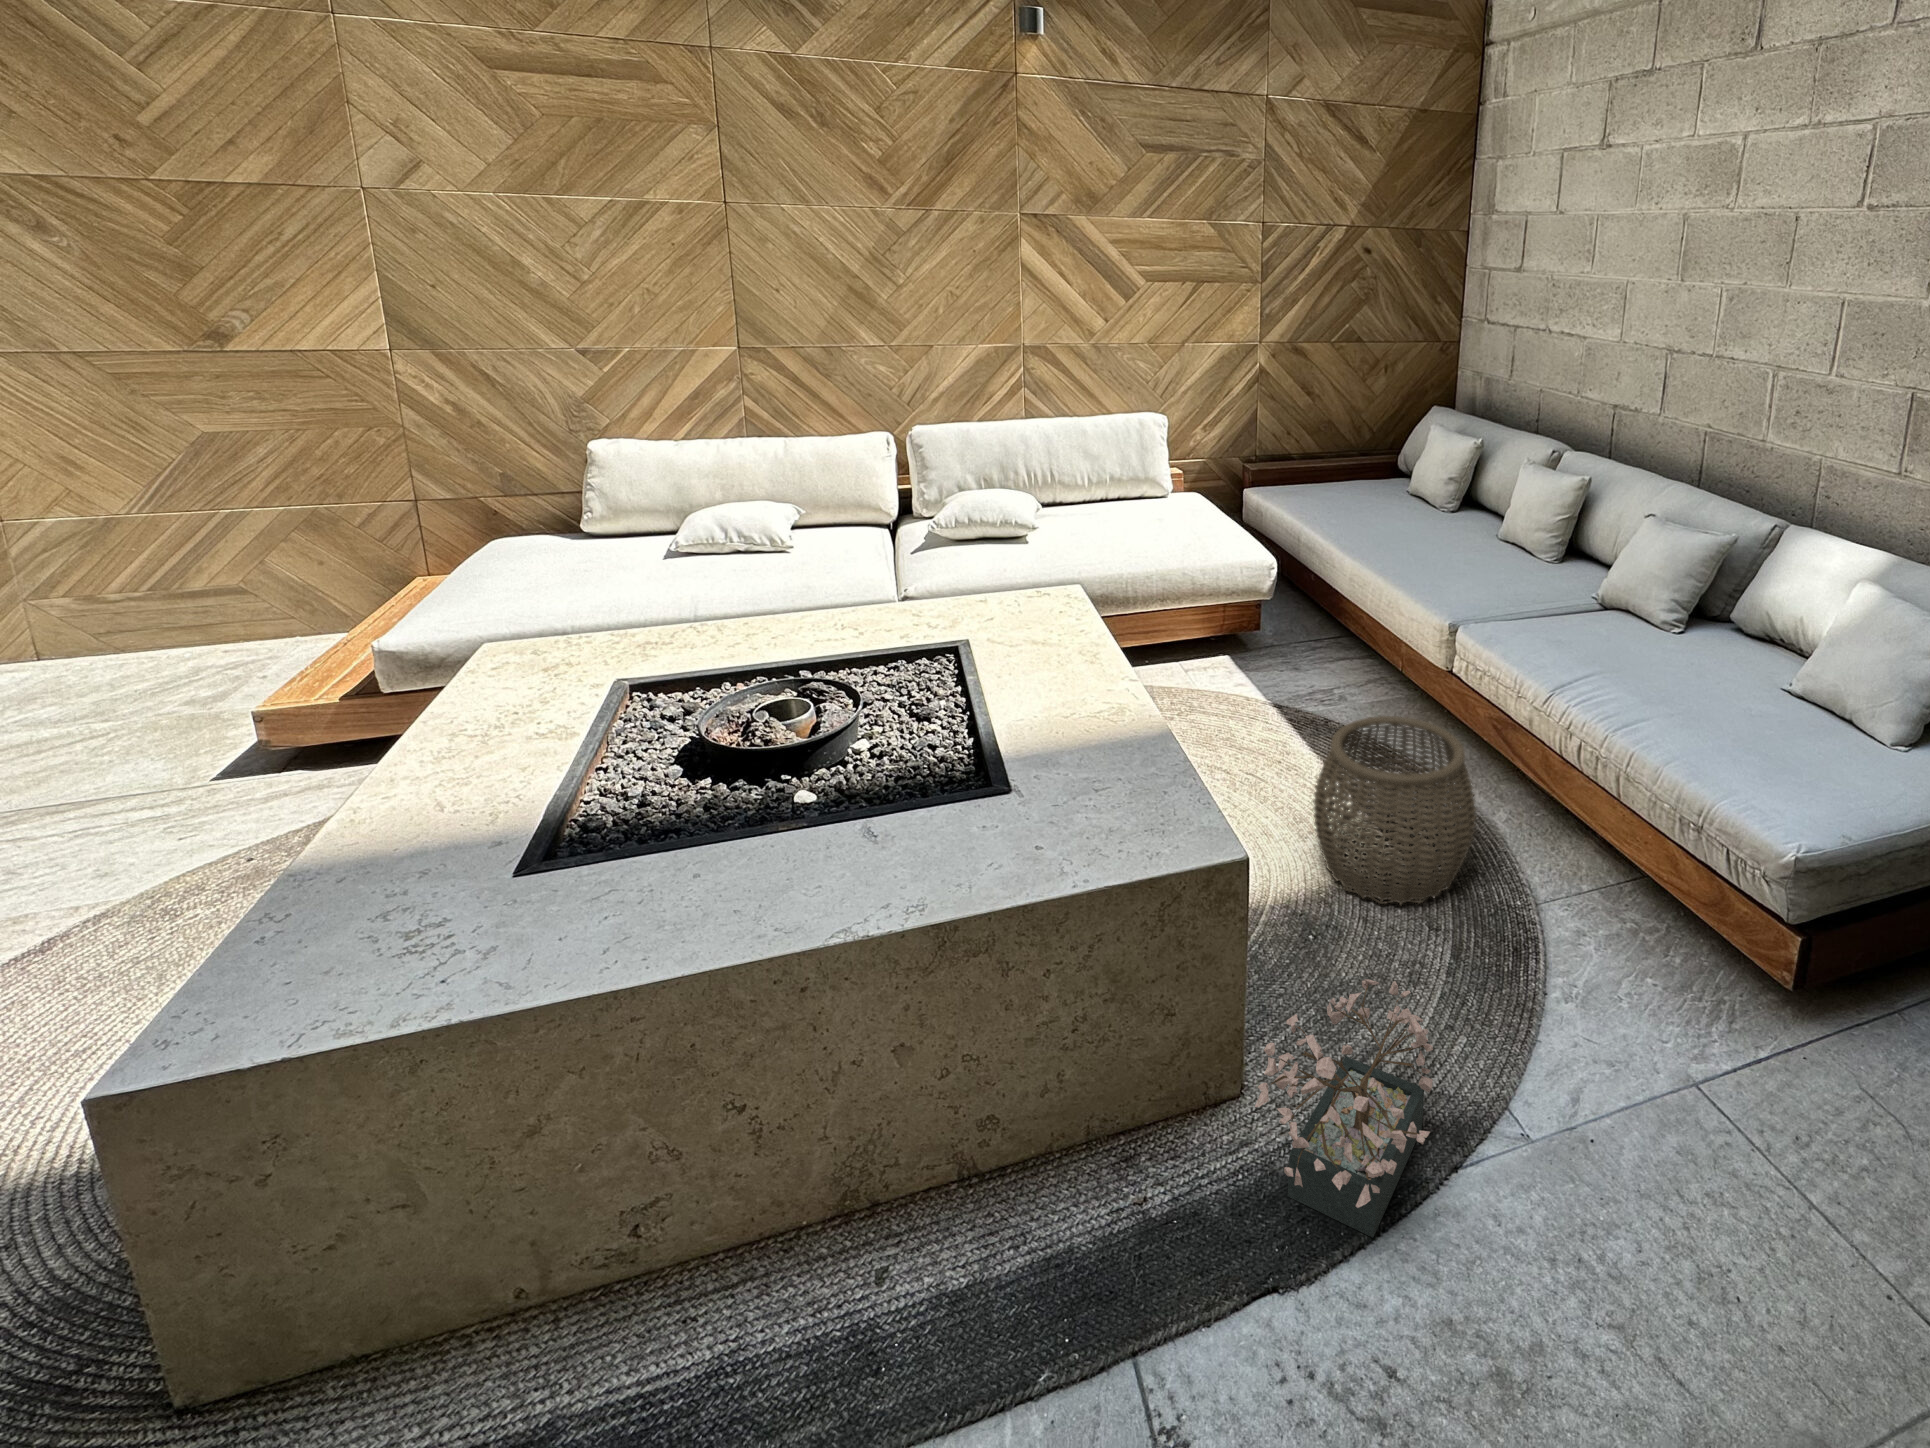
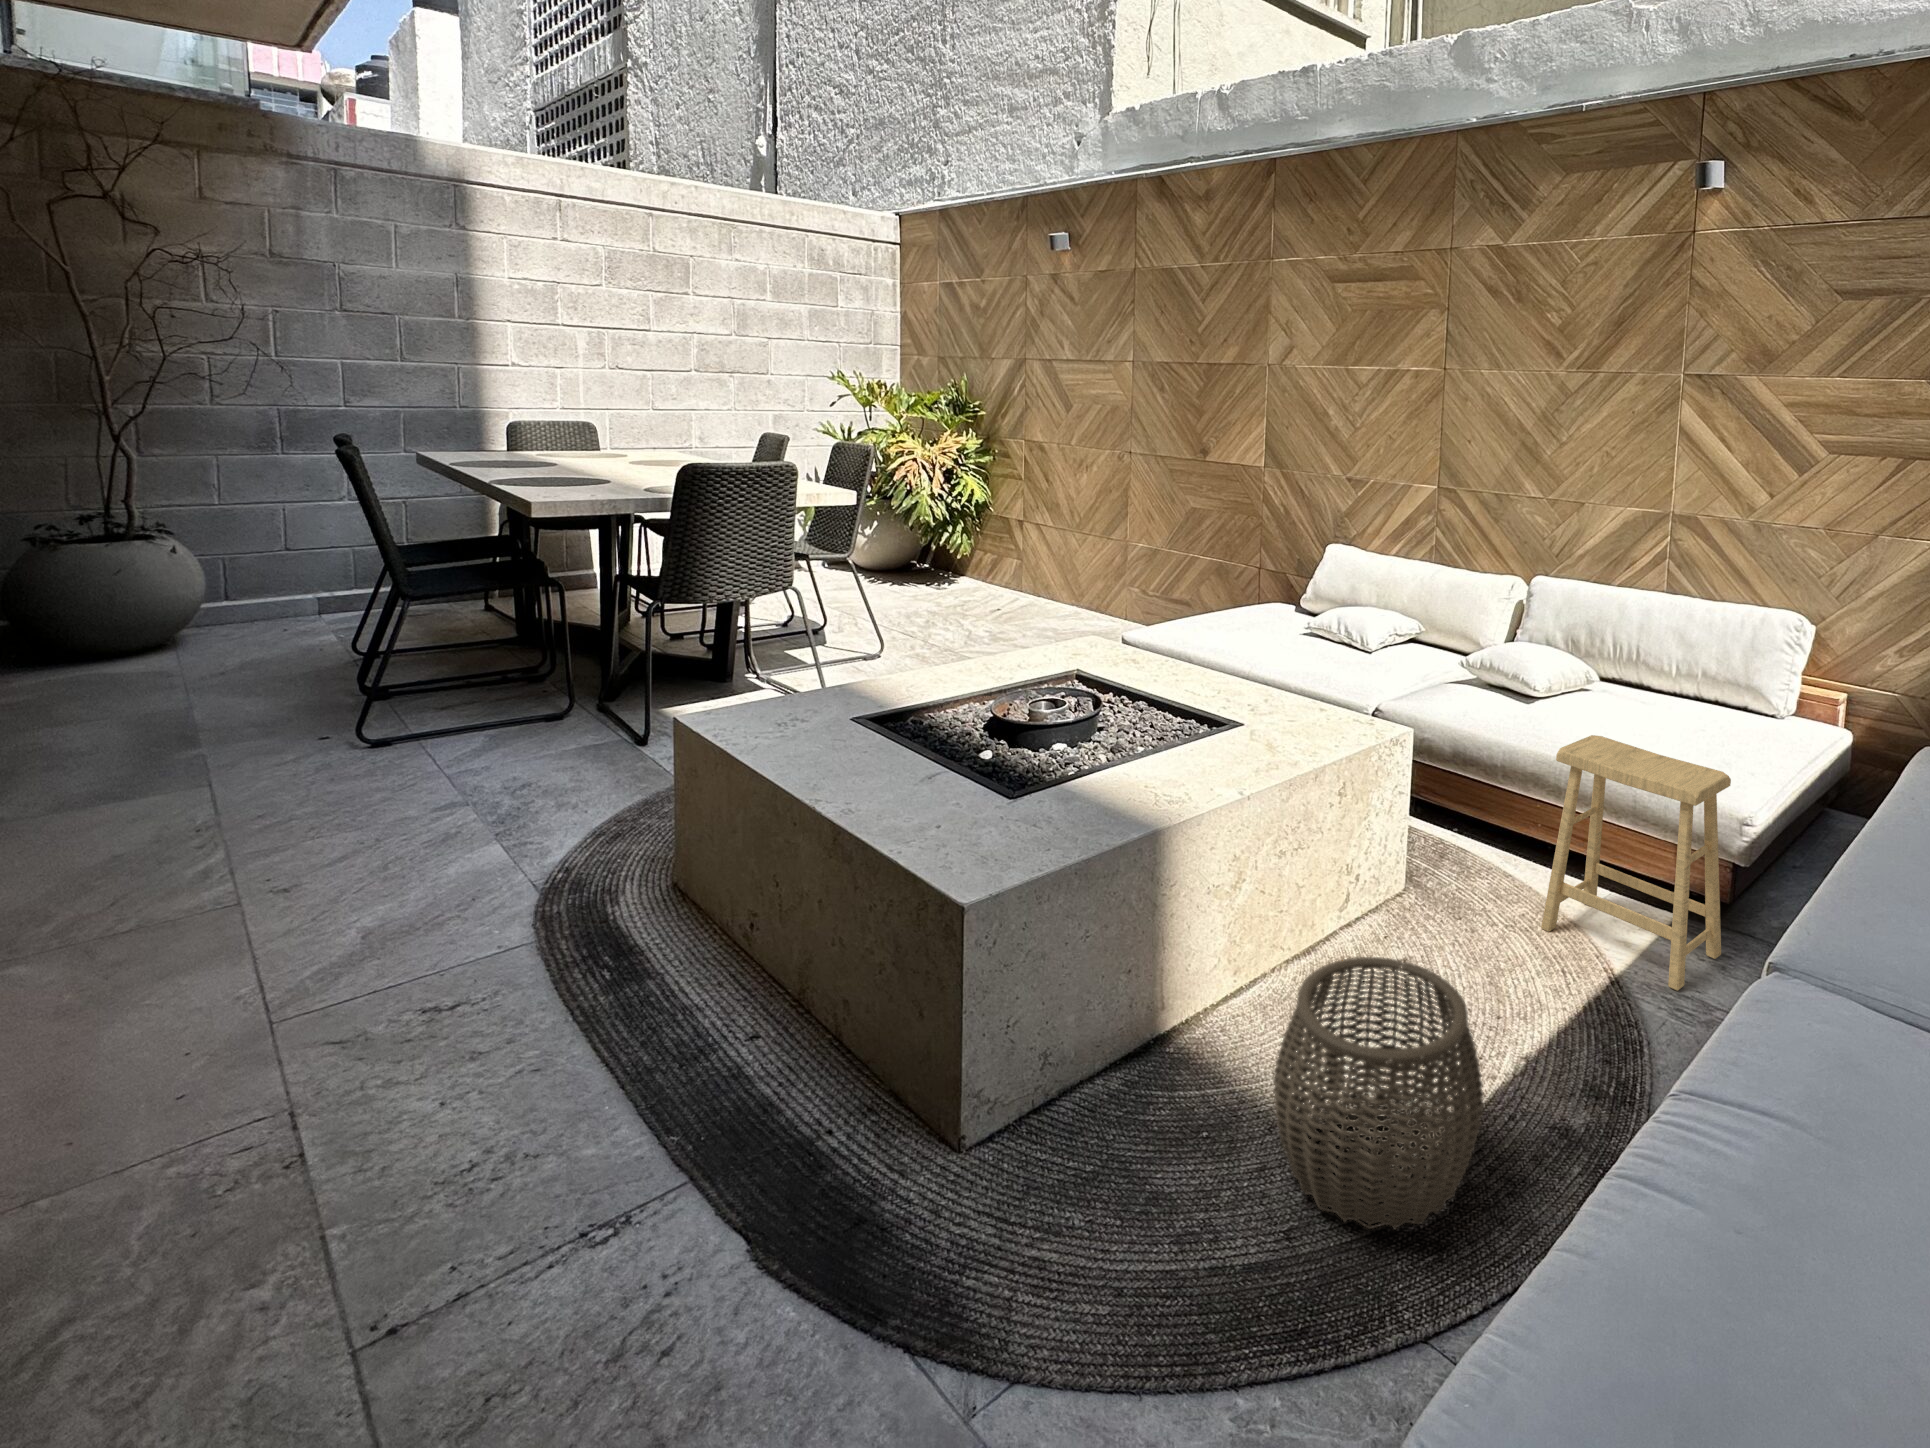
footstool: none [1177,531,1306,702] -> present [1541,735,1731,991]
decorative plant: present [1255,979,1433,1238] -> none [754,1045,1010,1303]

